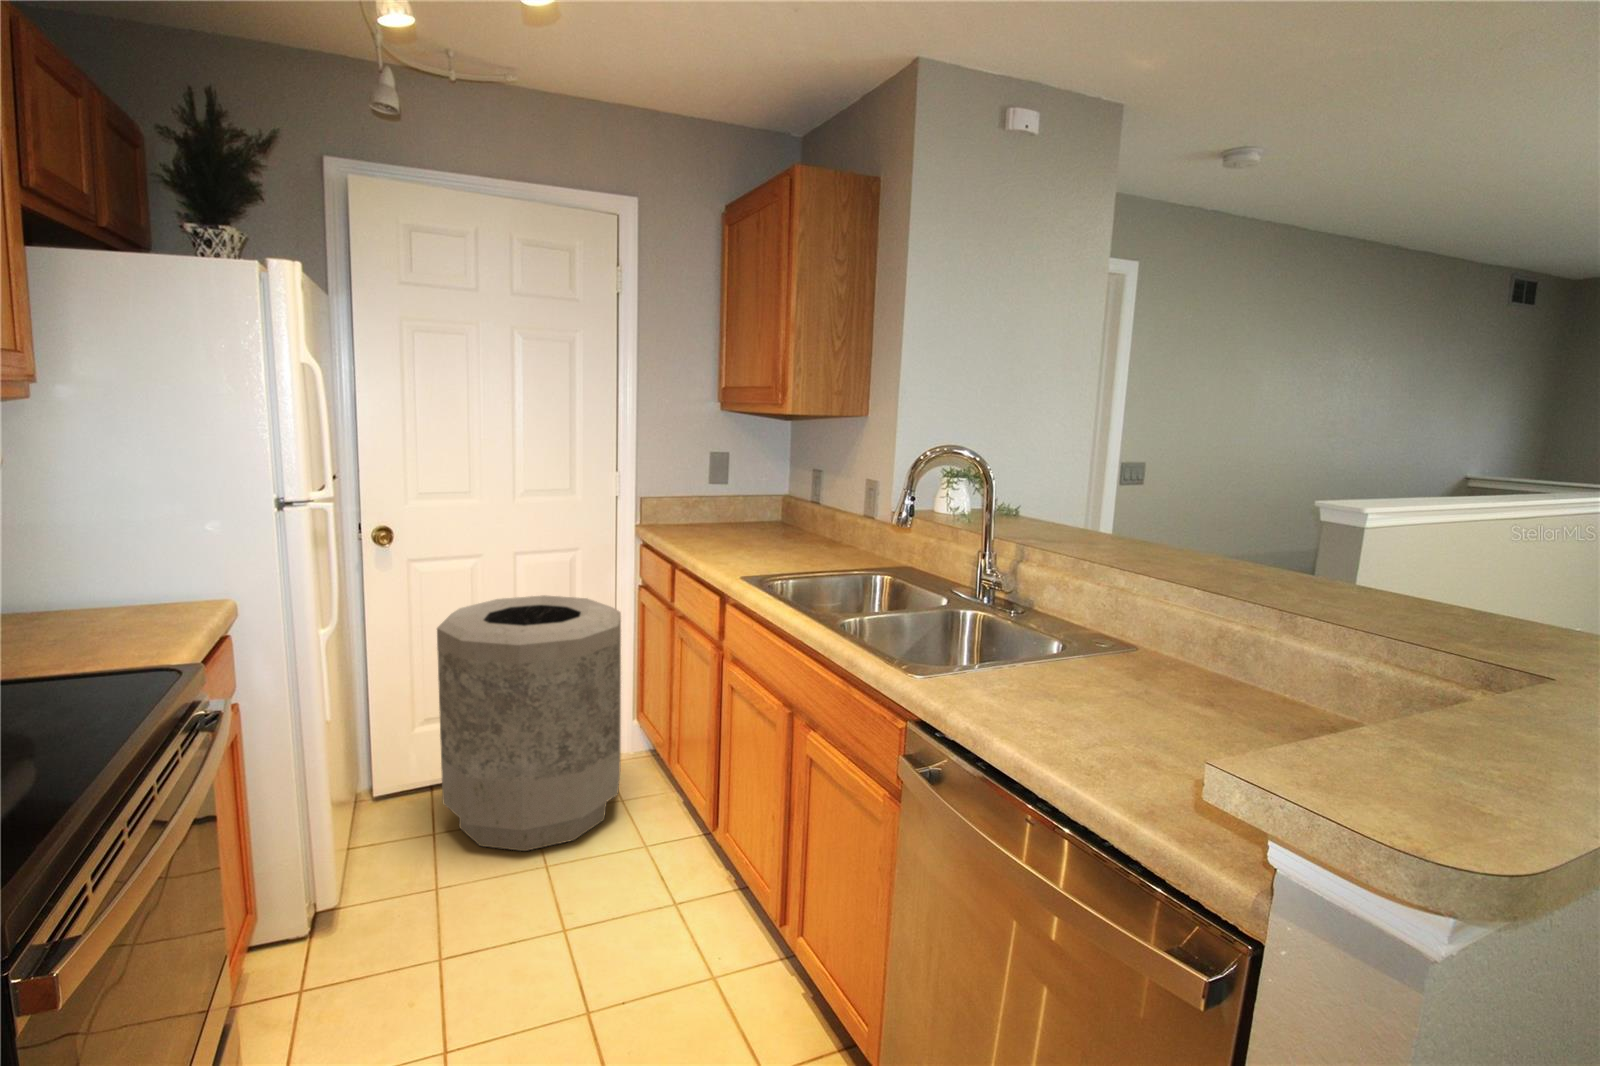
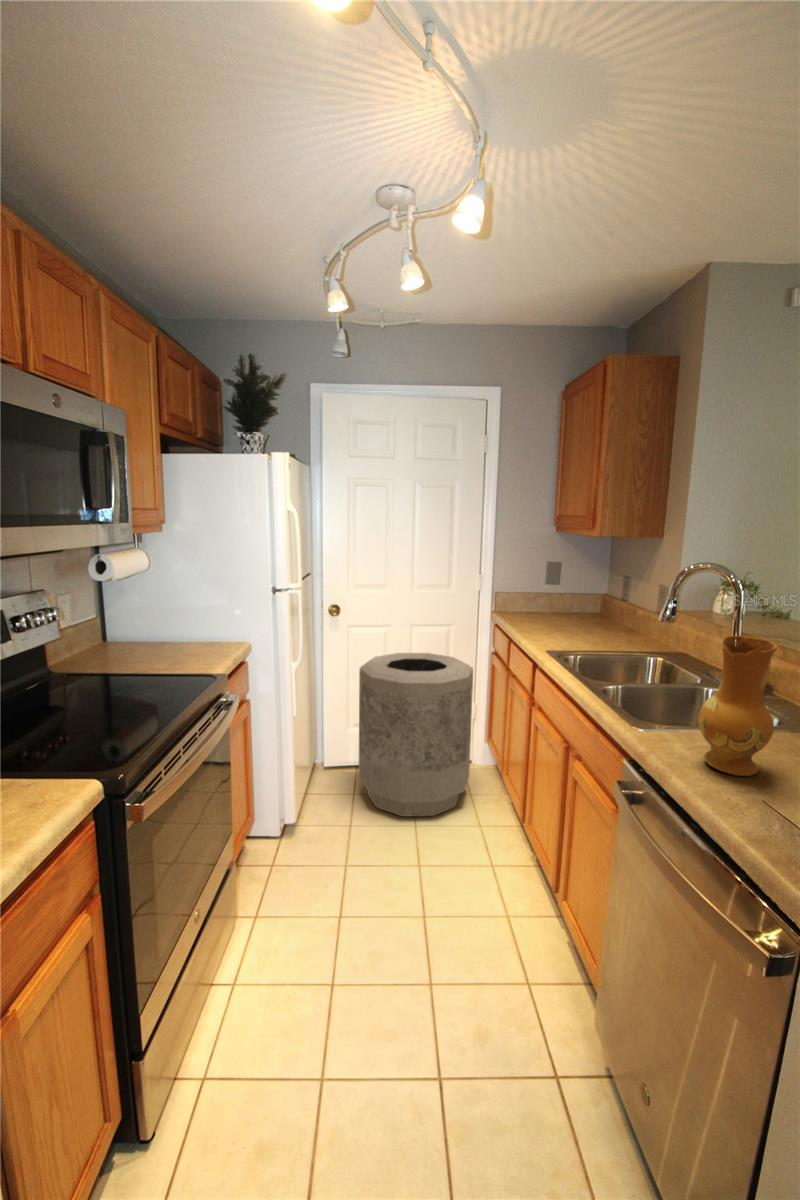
ceramic jug: none [999,535,1092,714] -> present [698,636,778,776]

